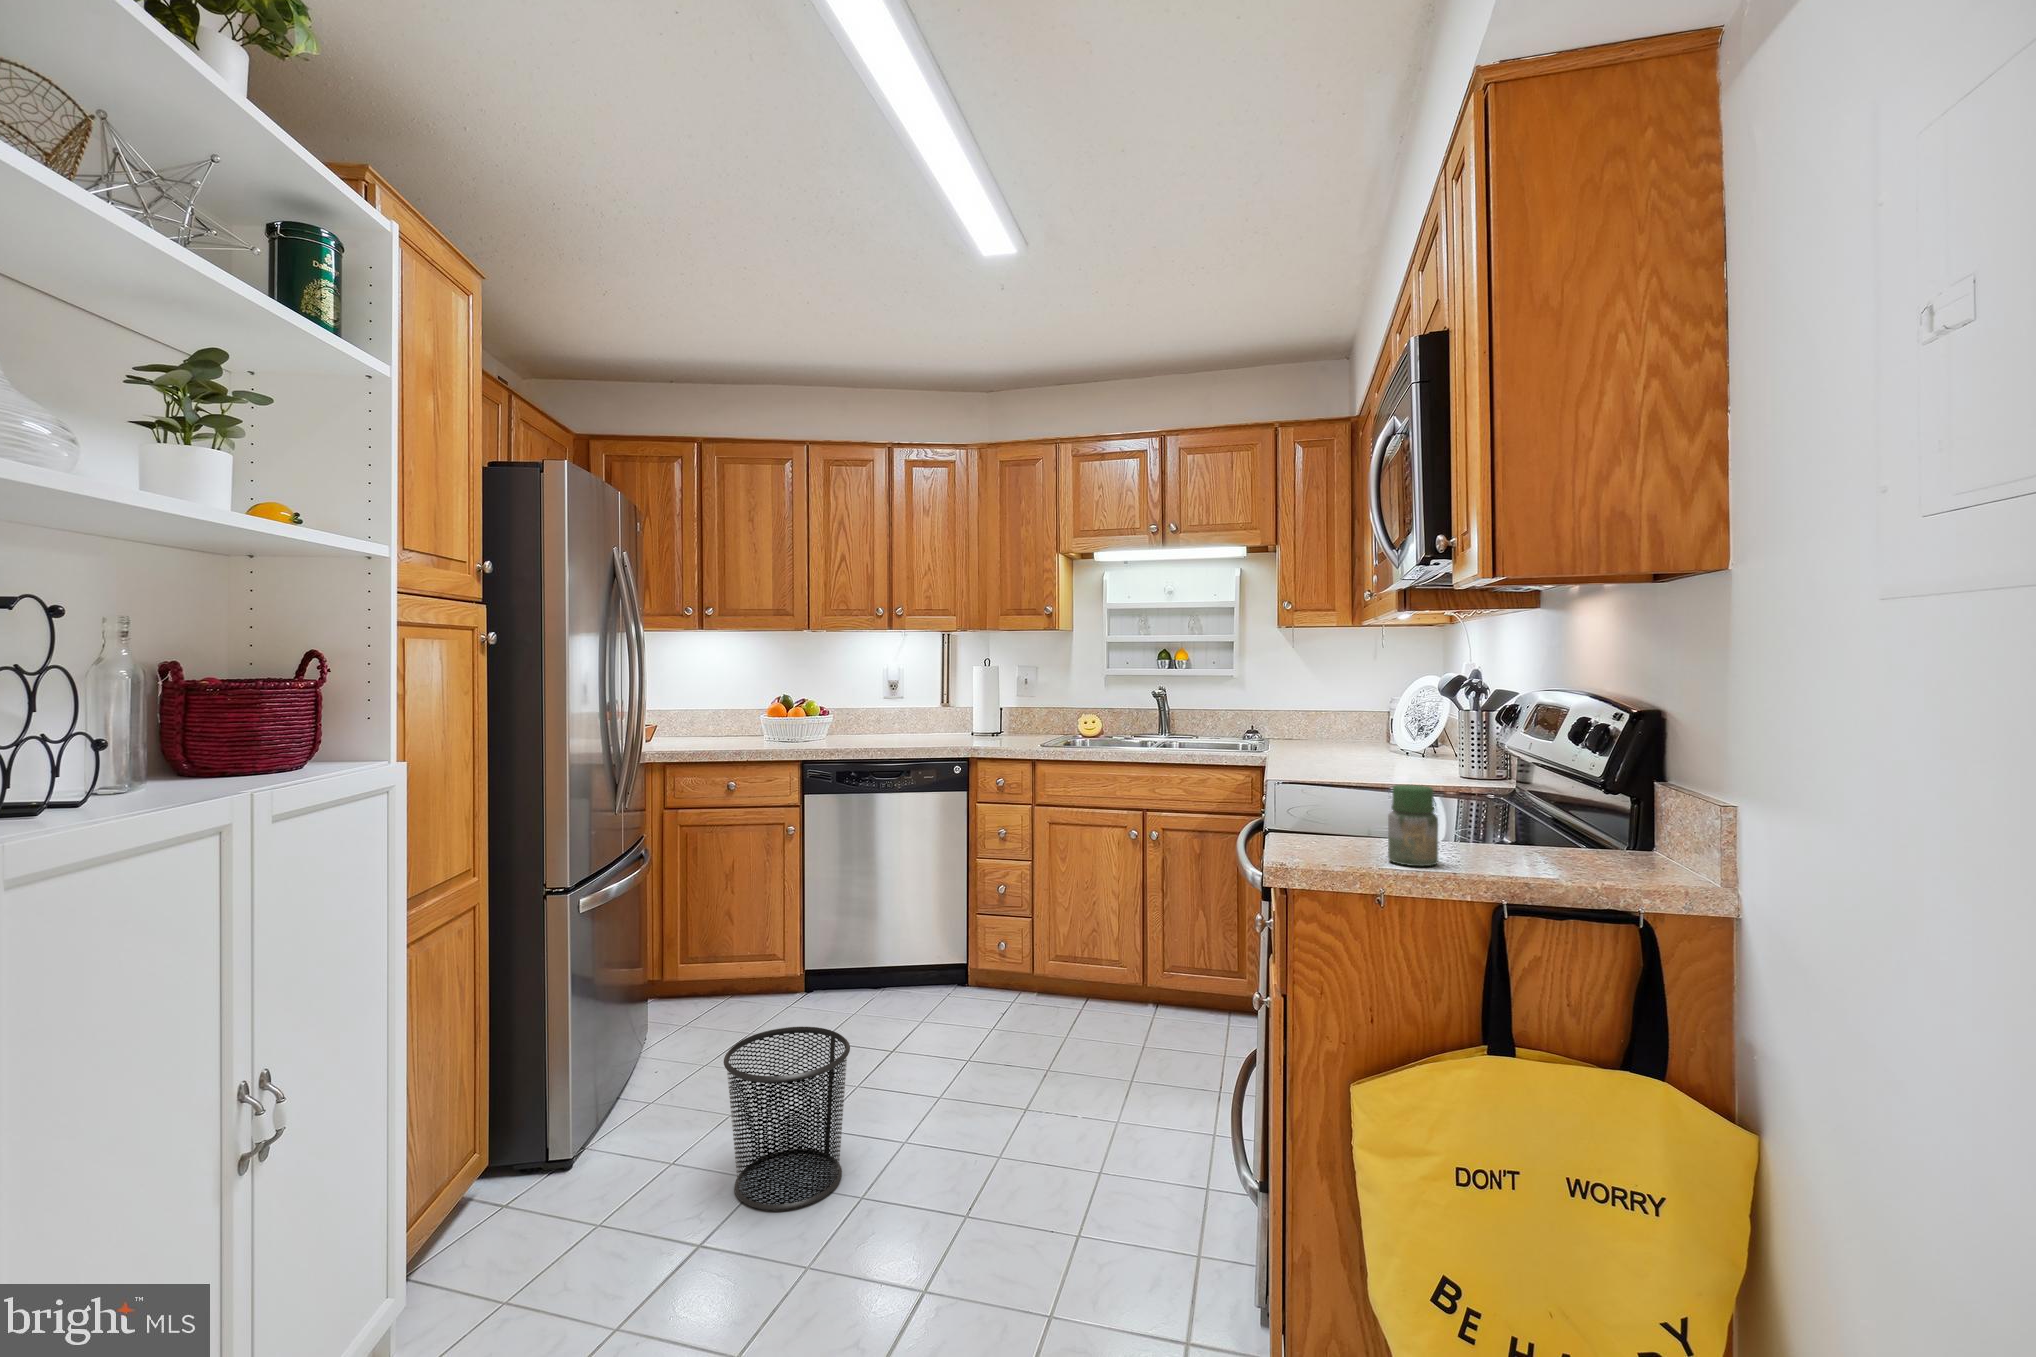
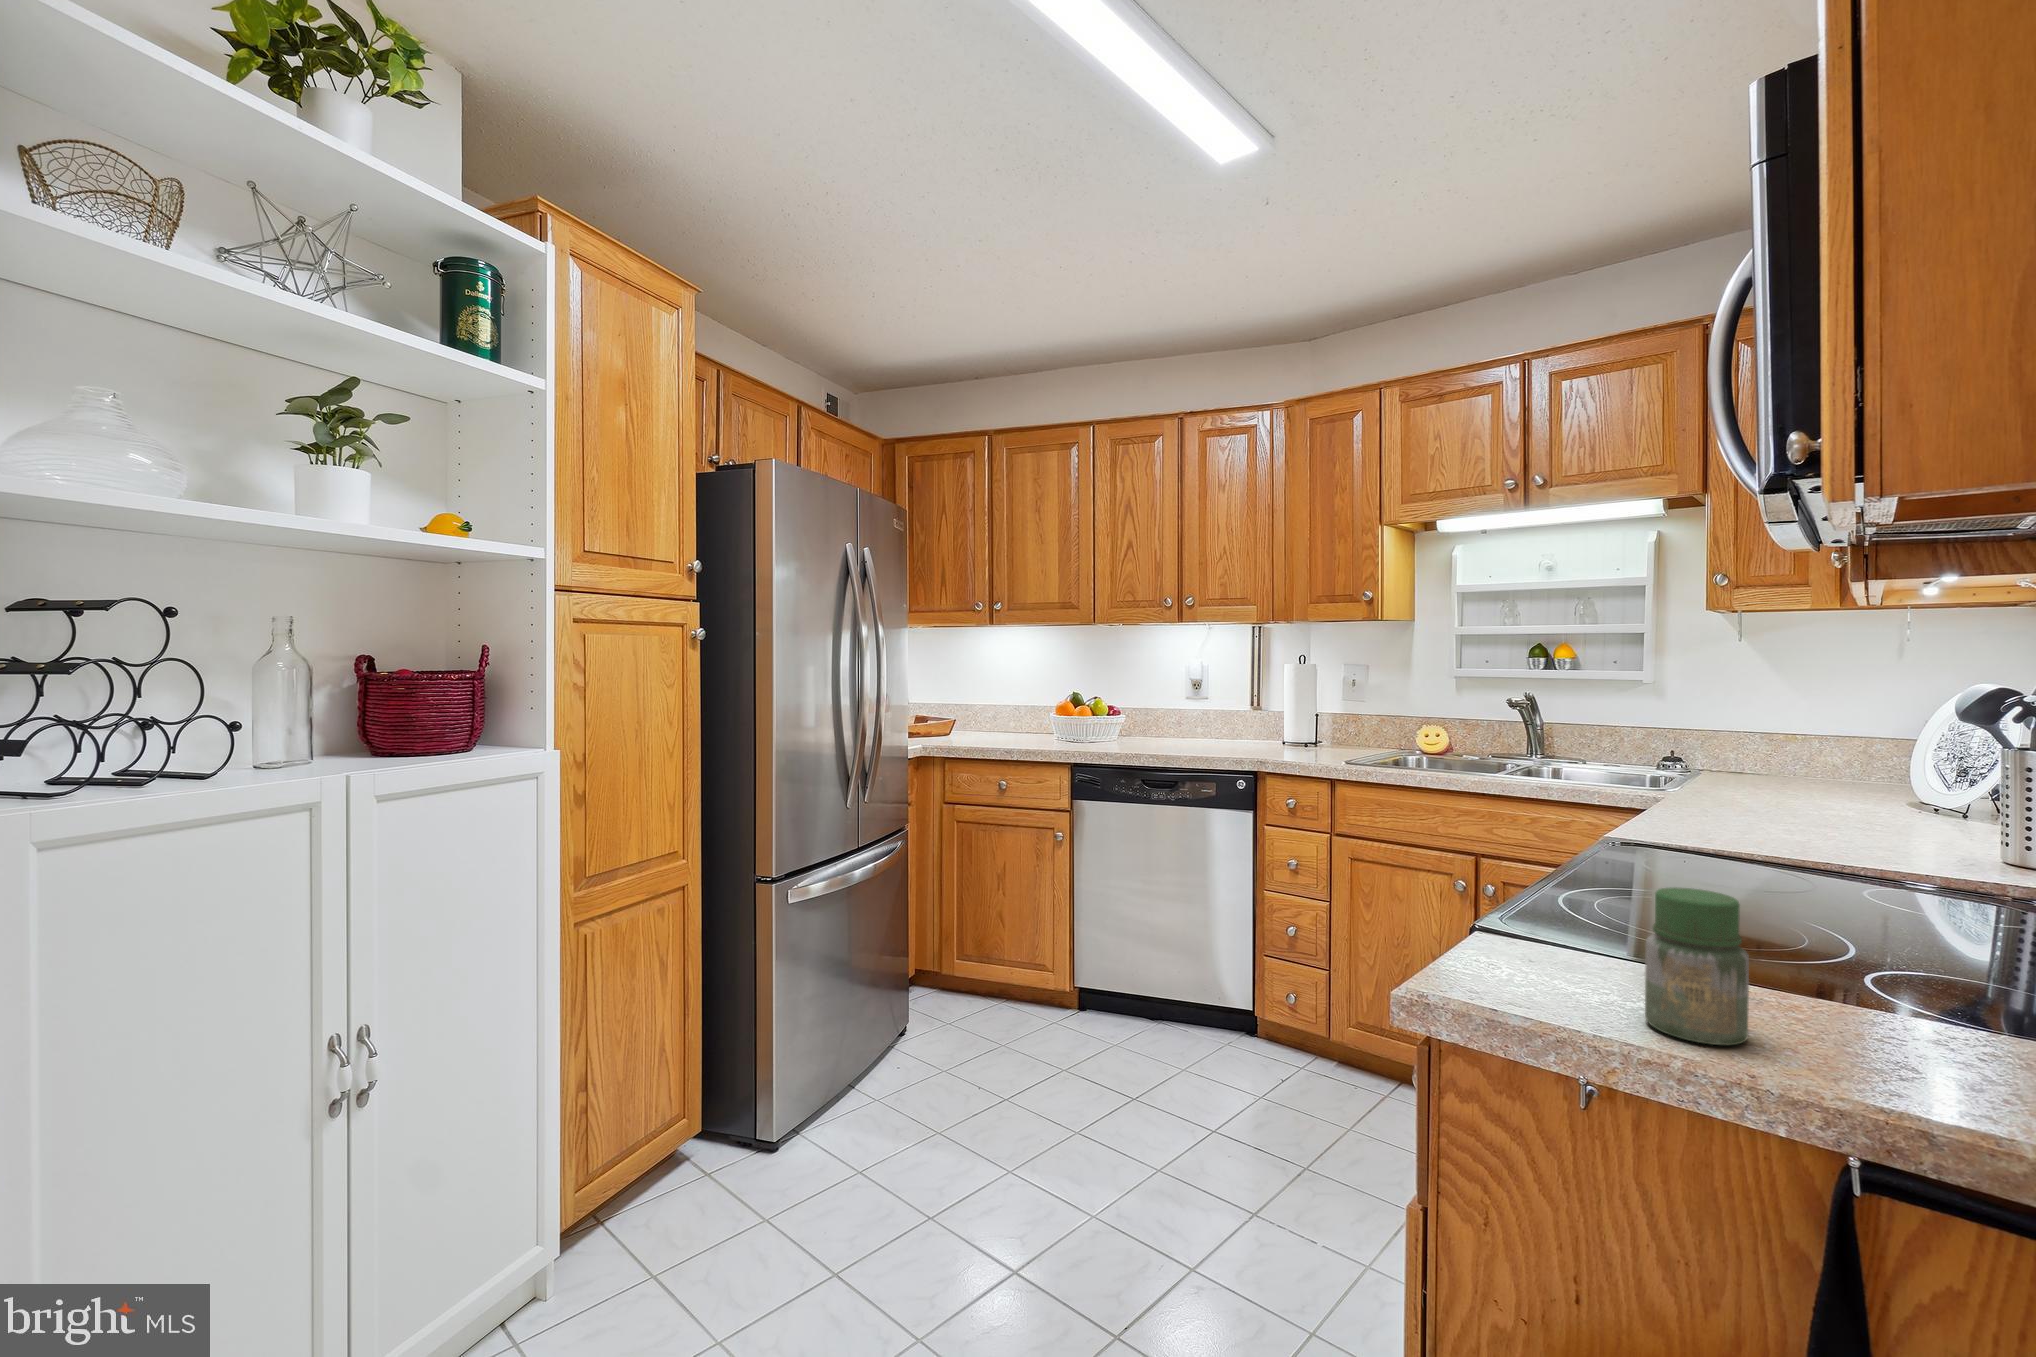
waste bin: present [724,1027,850,1211] -> none [887,1059,1023,1267]

